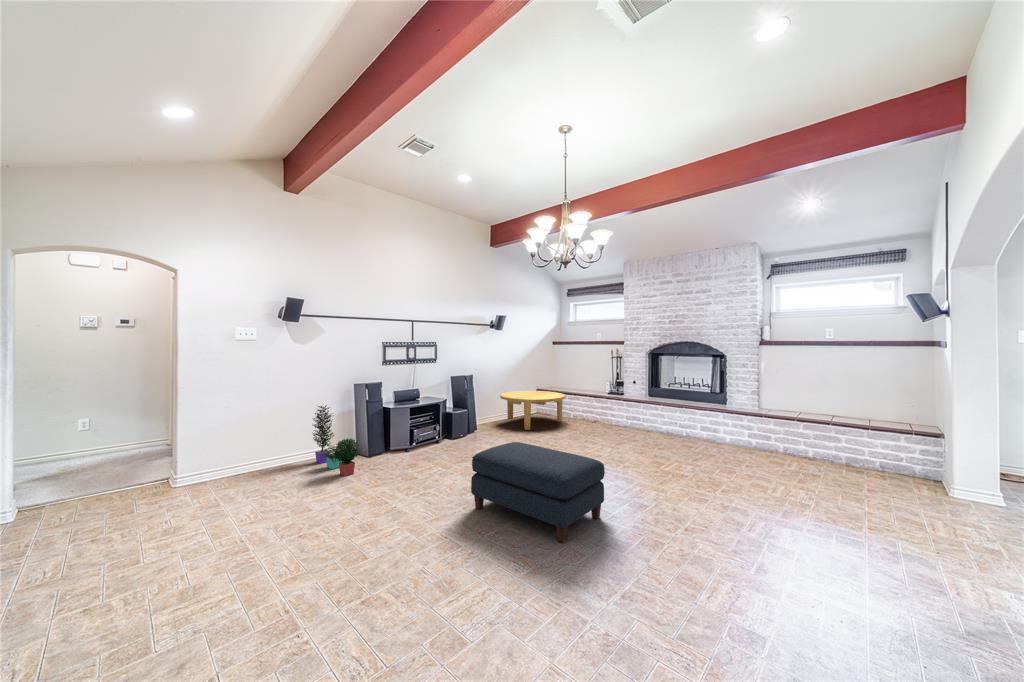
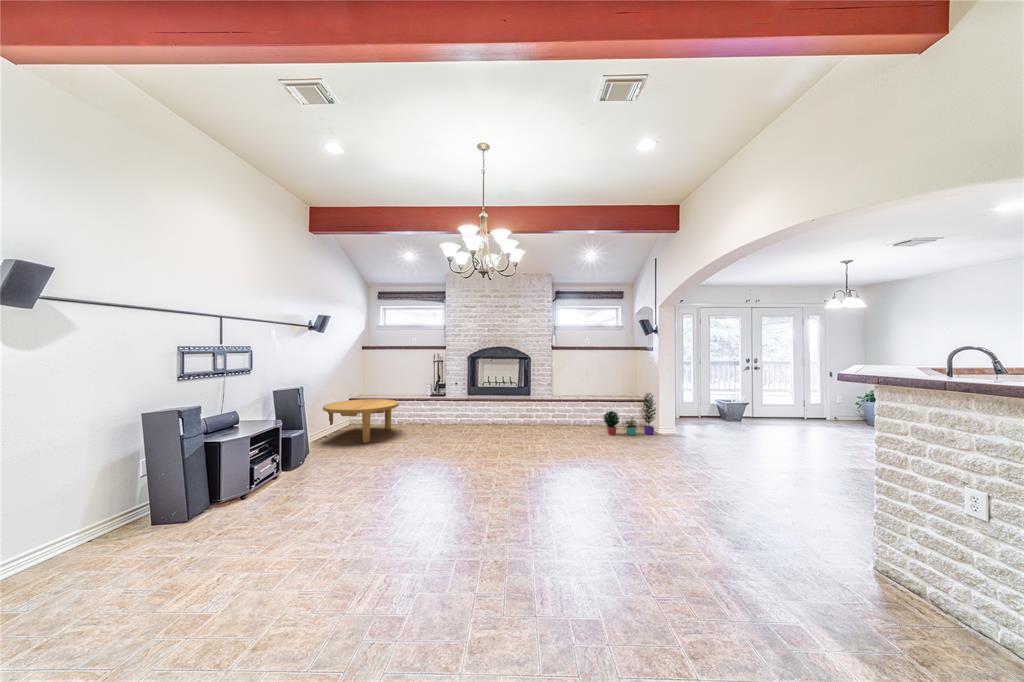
potted plant: present [313,405,359,476] -> present [603,393,656,435]
ottoman: present [471,442,605,543] -> none [417,450,541,529]

